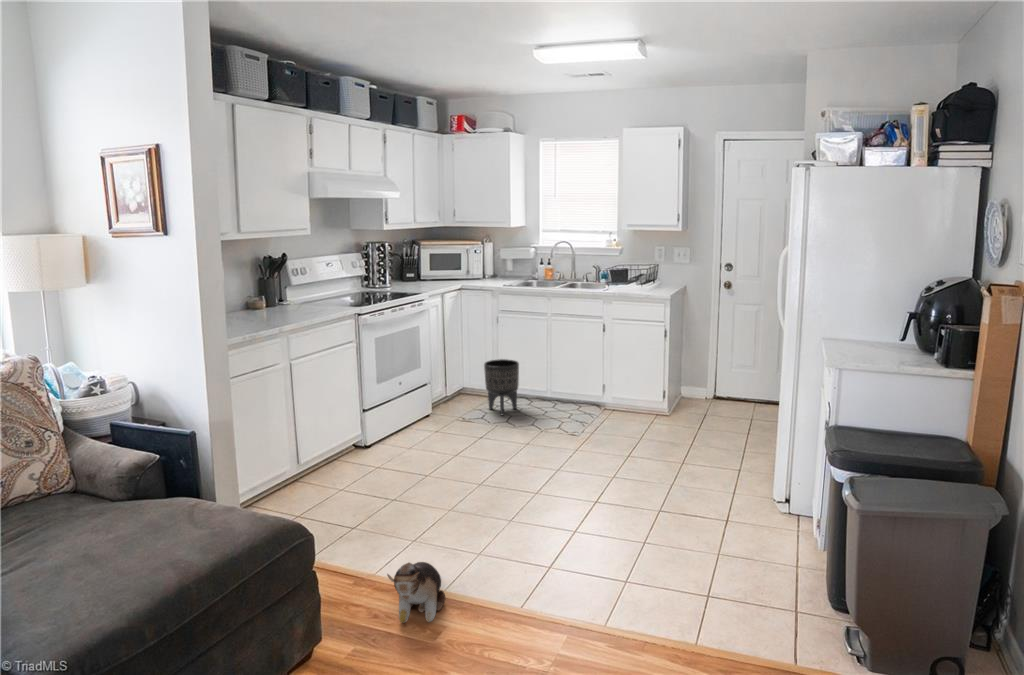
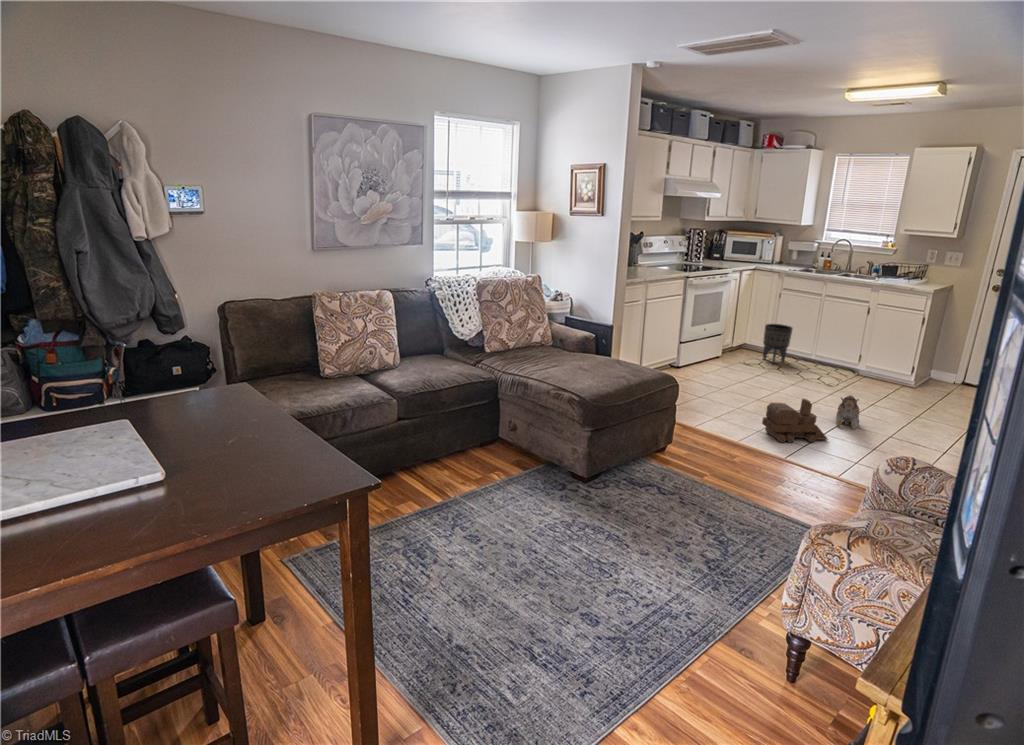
toy train: none [476,495,577,578] -> present [762,399,828,443]
plush toy: present [387,562,445,623] -> present [836,395,859,428]

